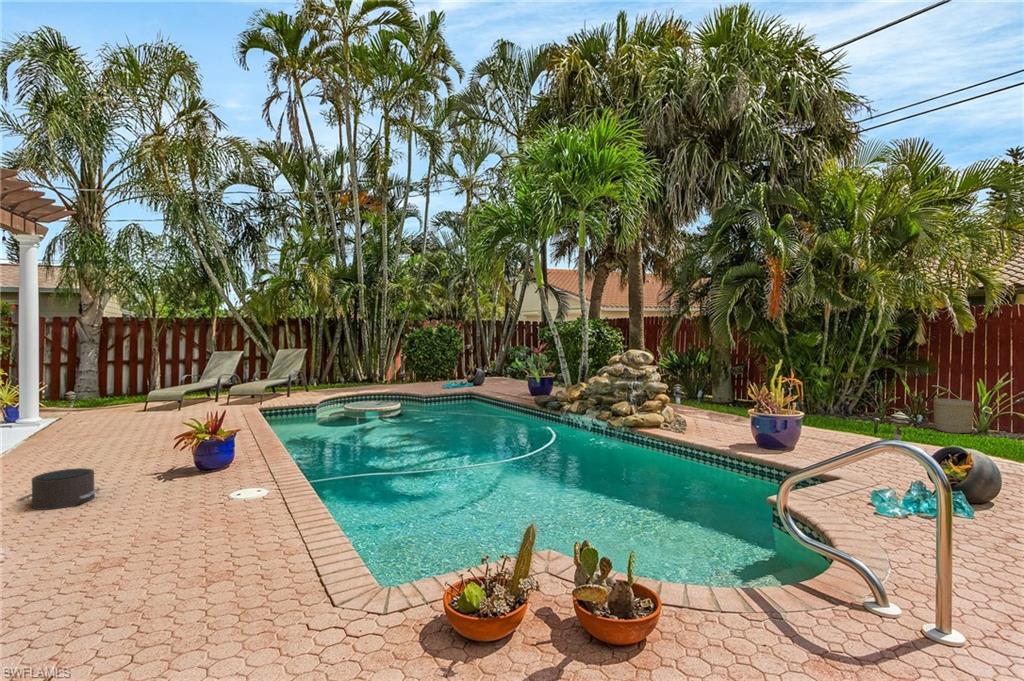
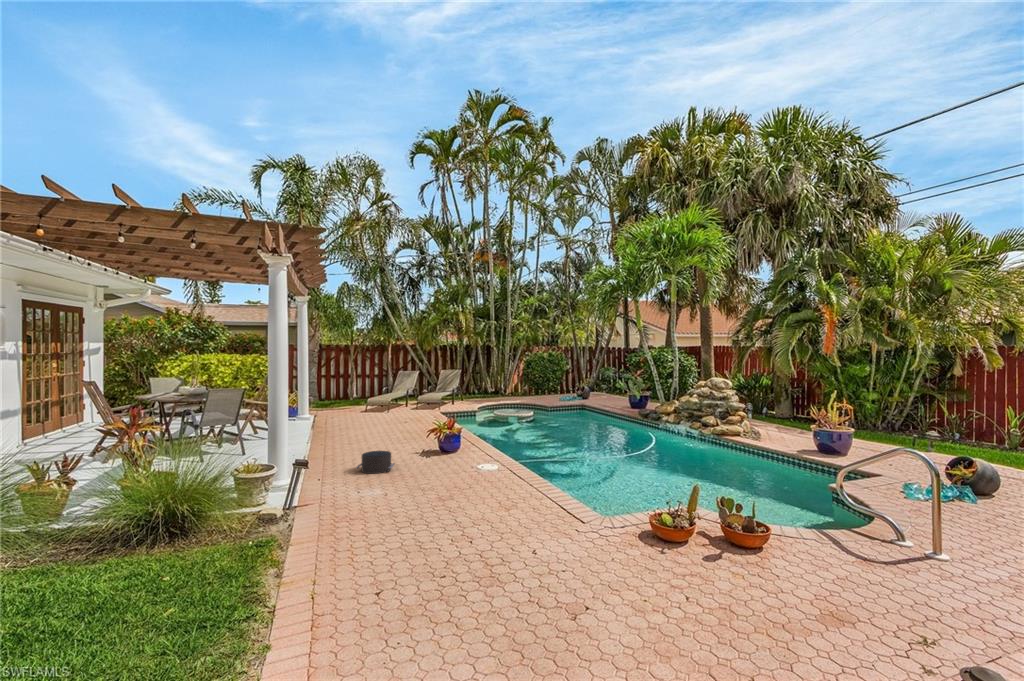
woven basket: present [933,398,974,433] -> none [967,419,1004,448]

